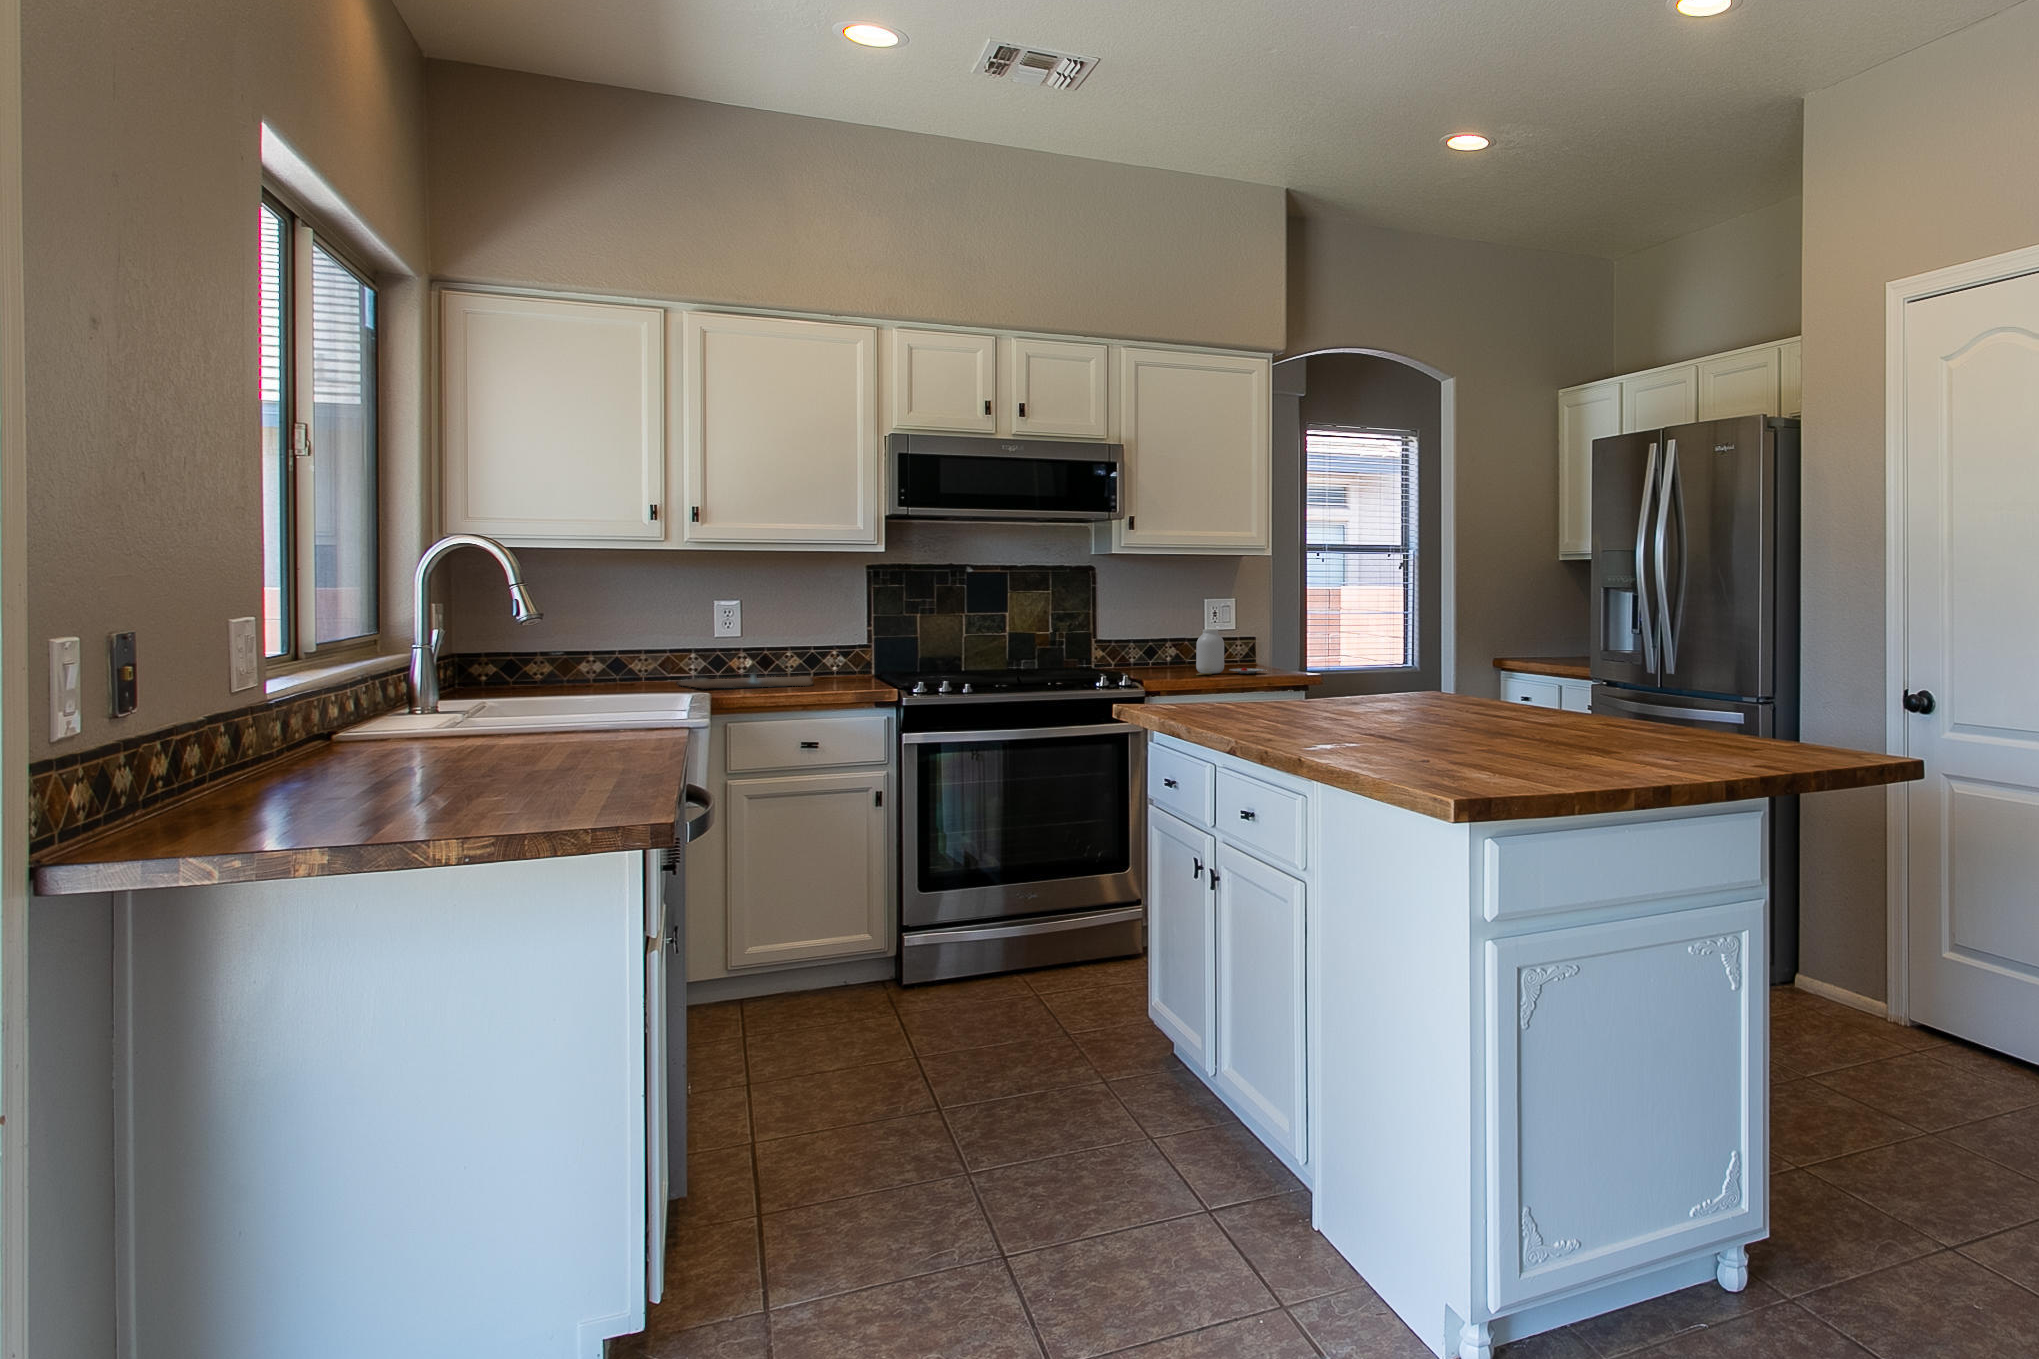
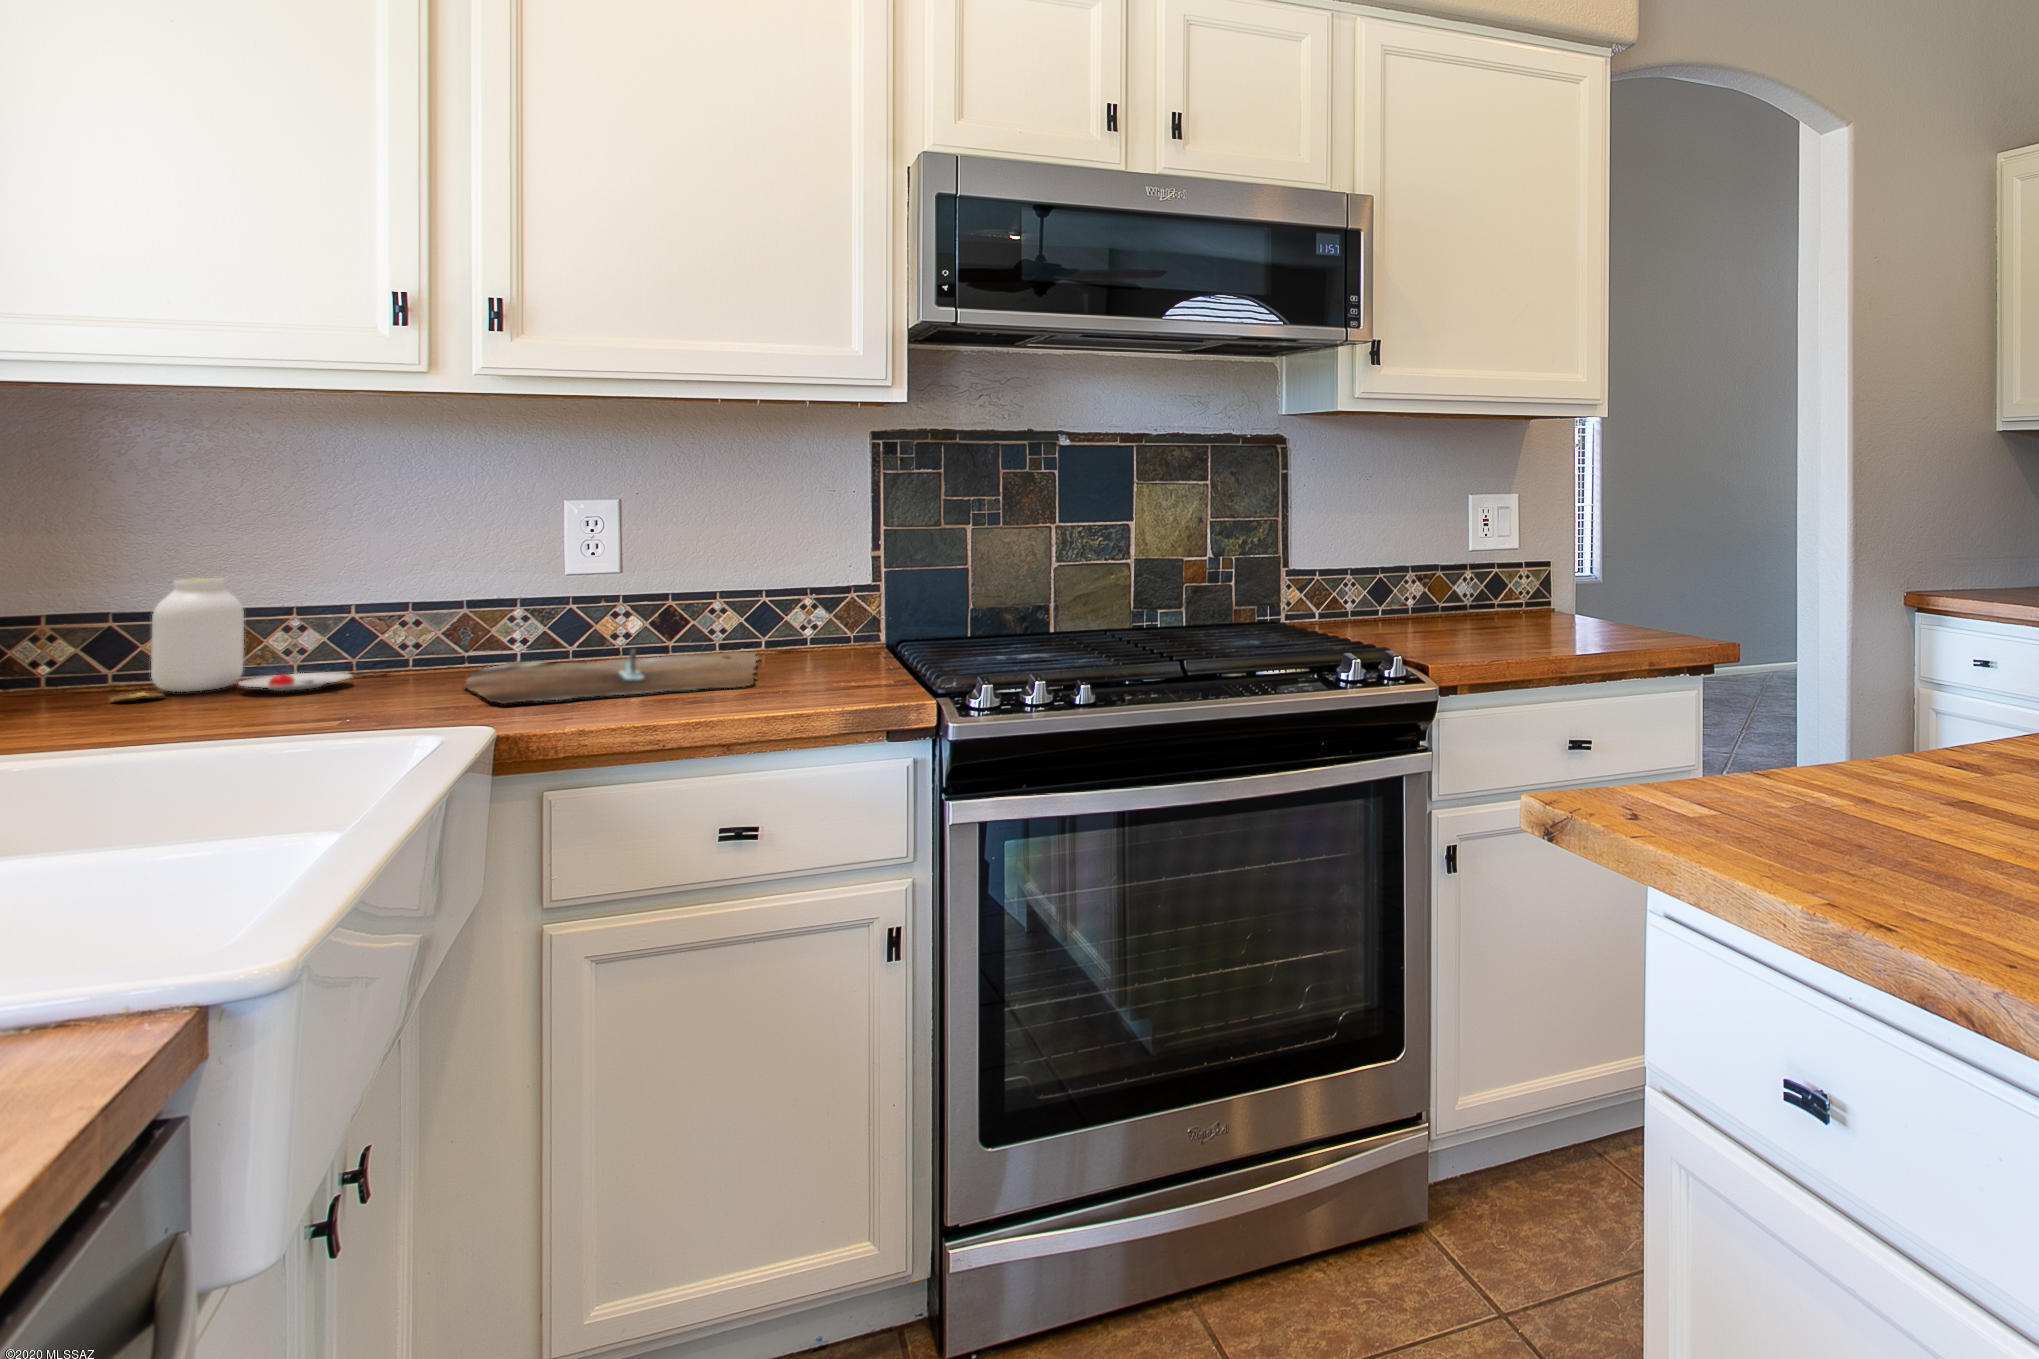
jar: present [1196,629,1264,675] -> present [112,578,351,700]

